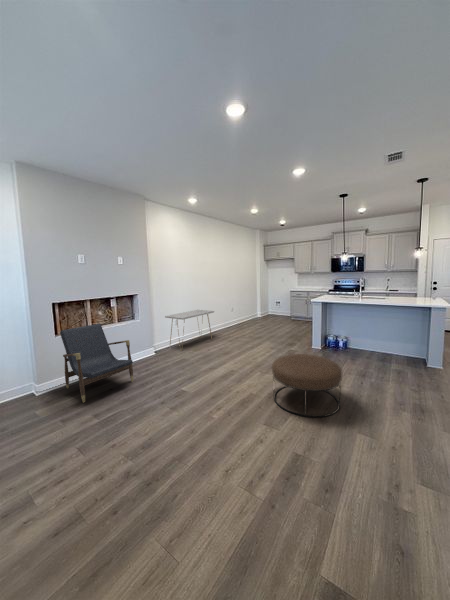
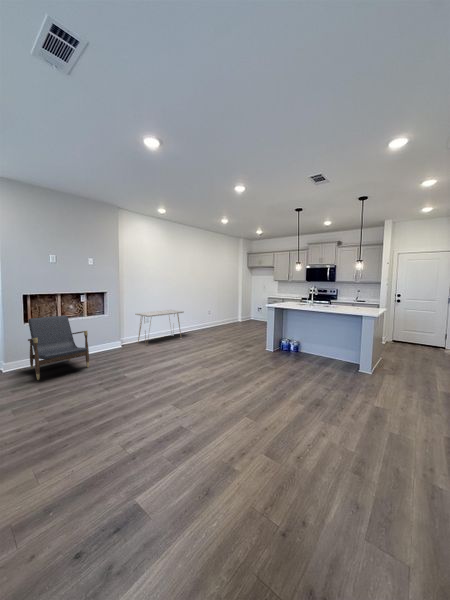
ottoman: present [272,354,343,417] -> none [195,351,254,404]

